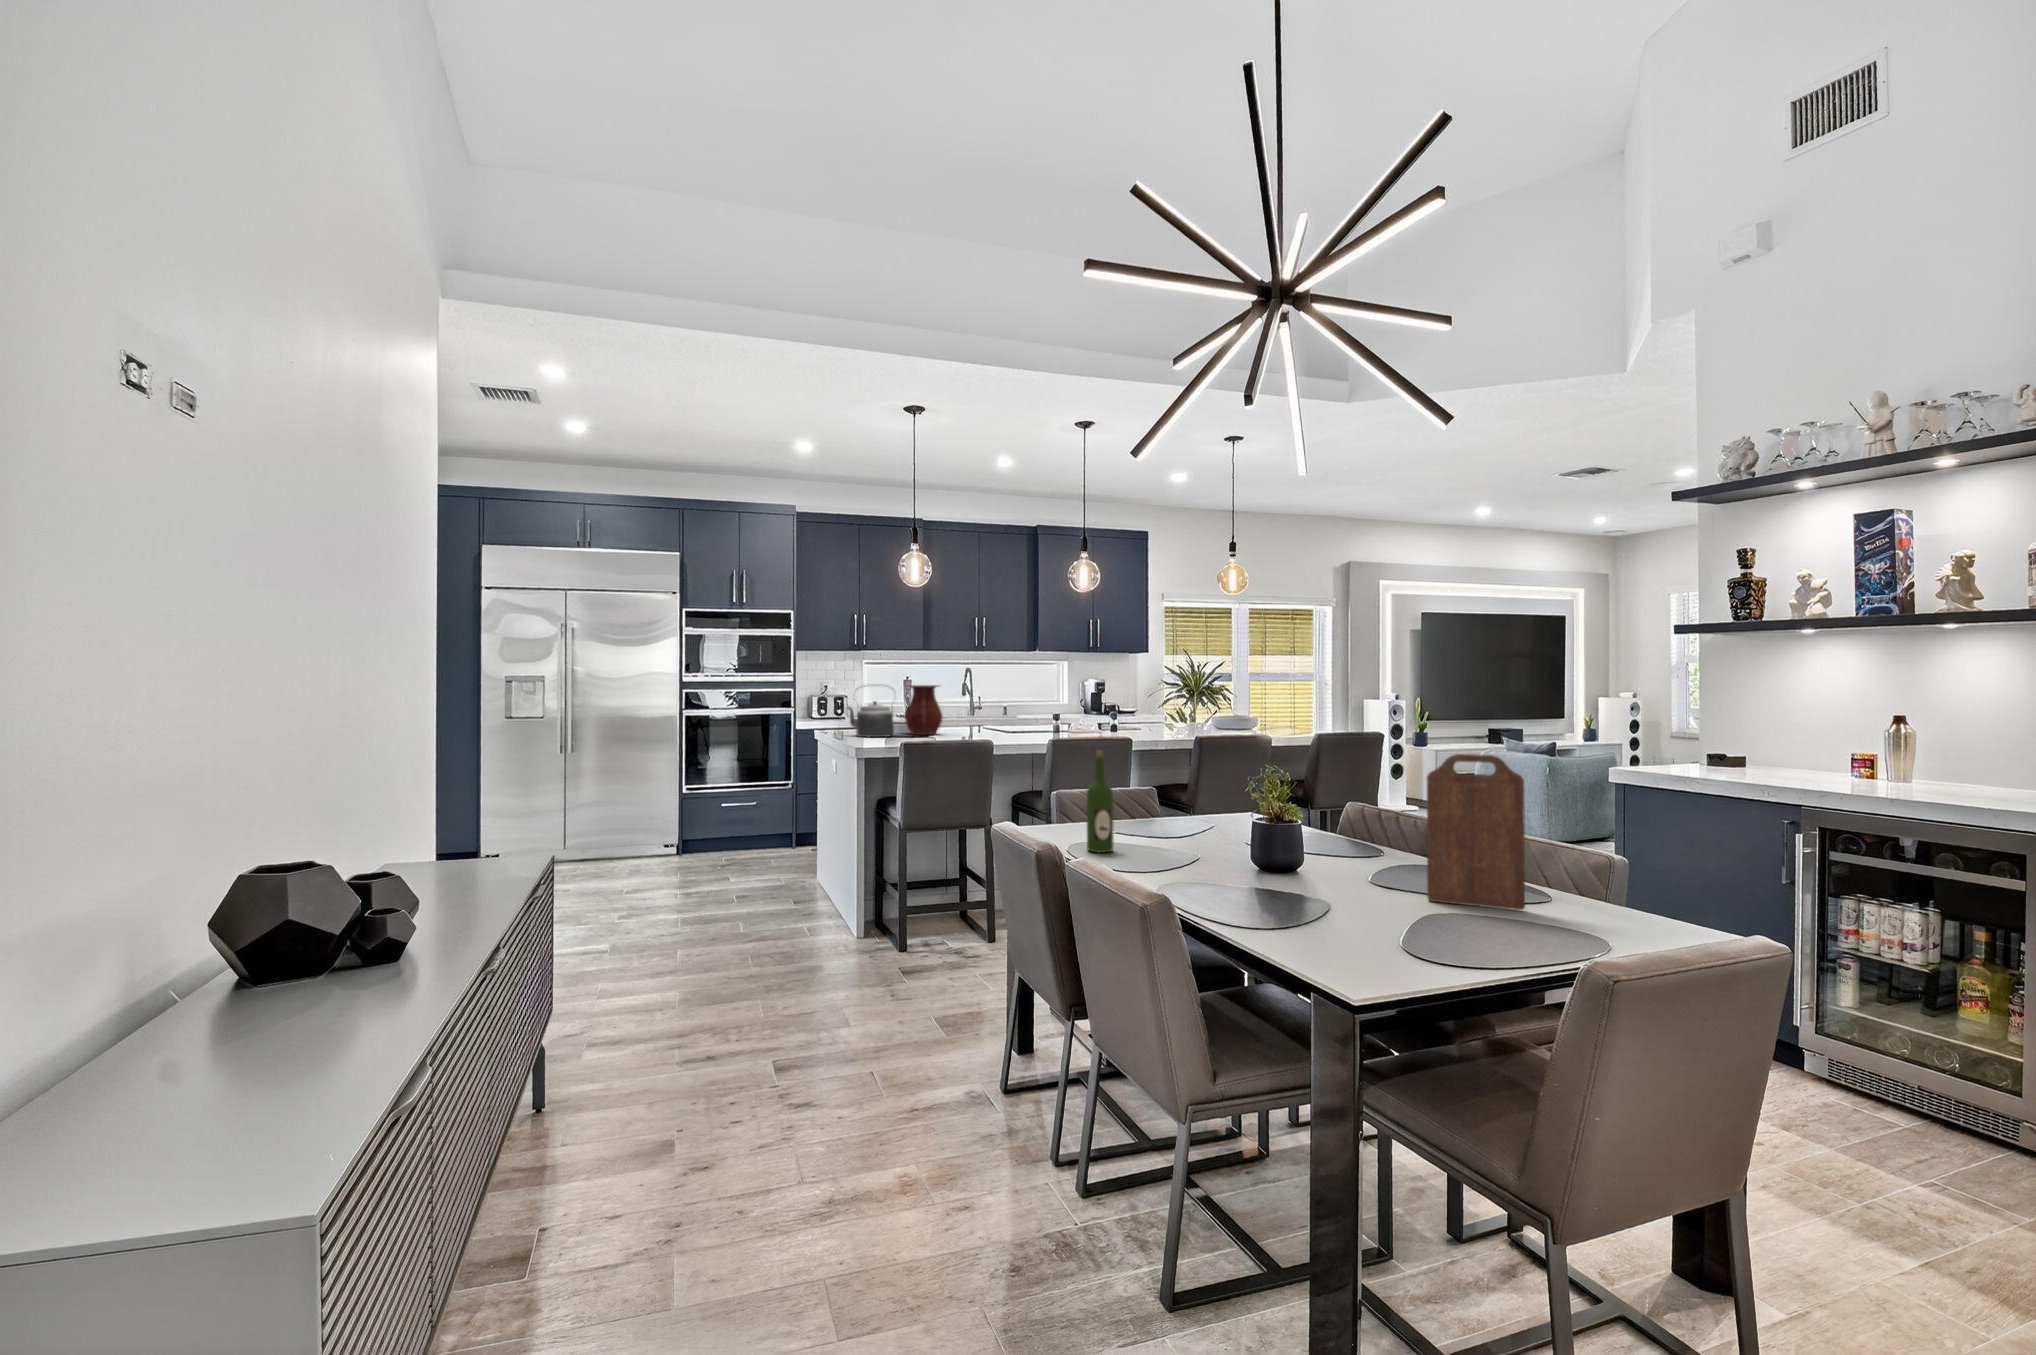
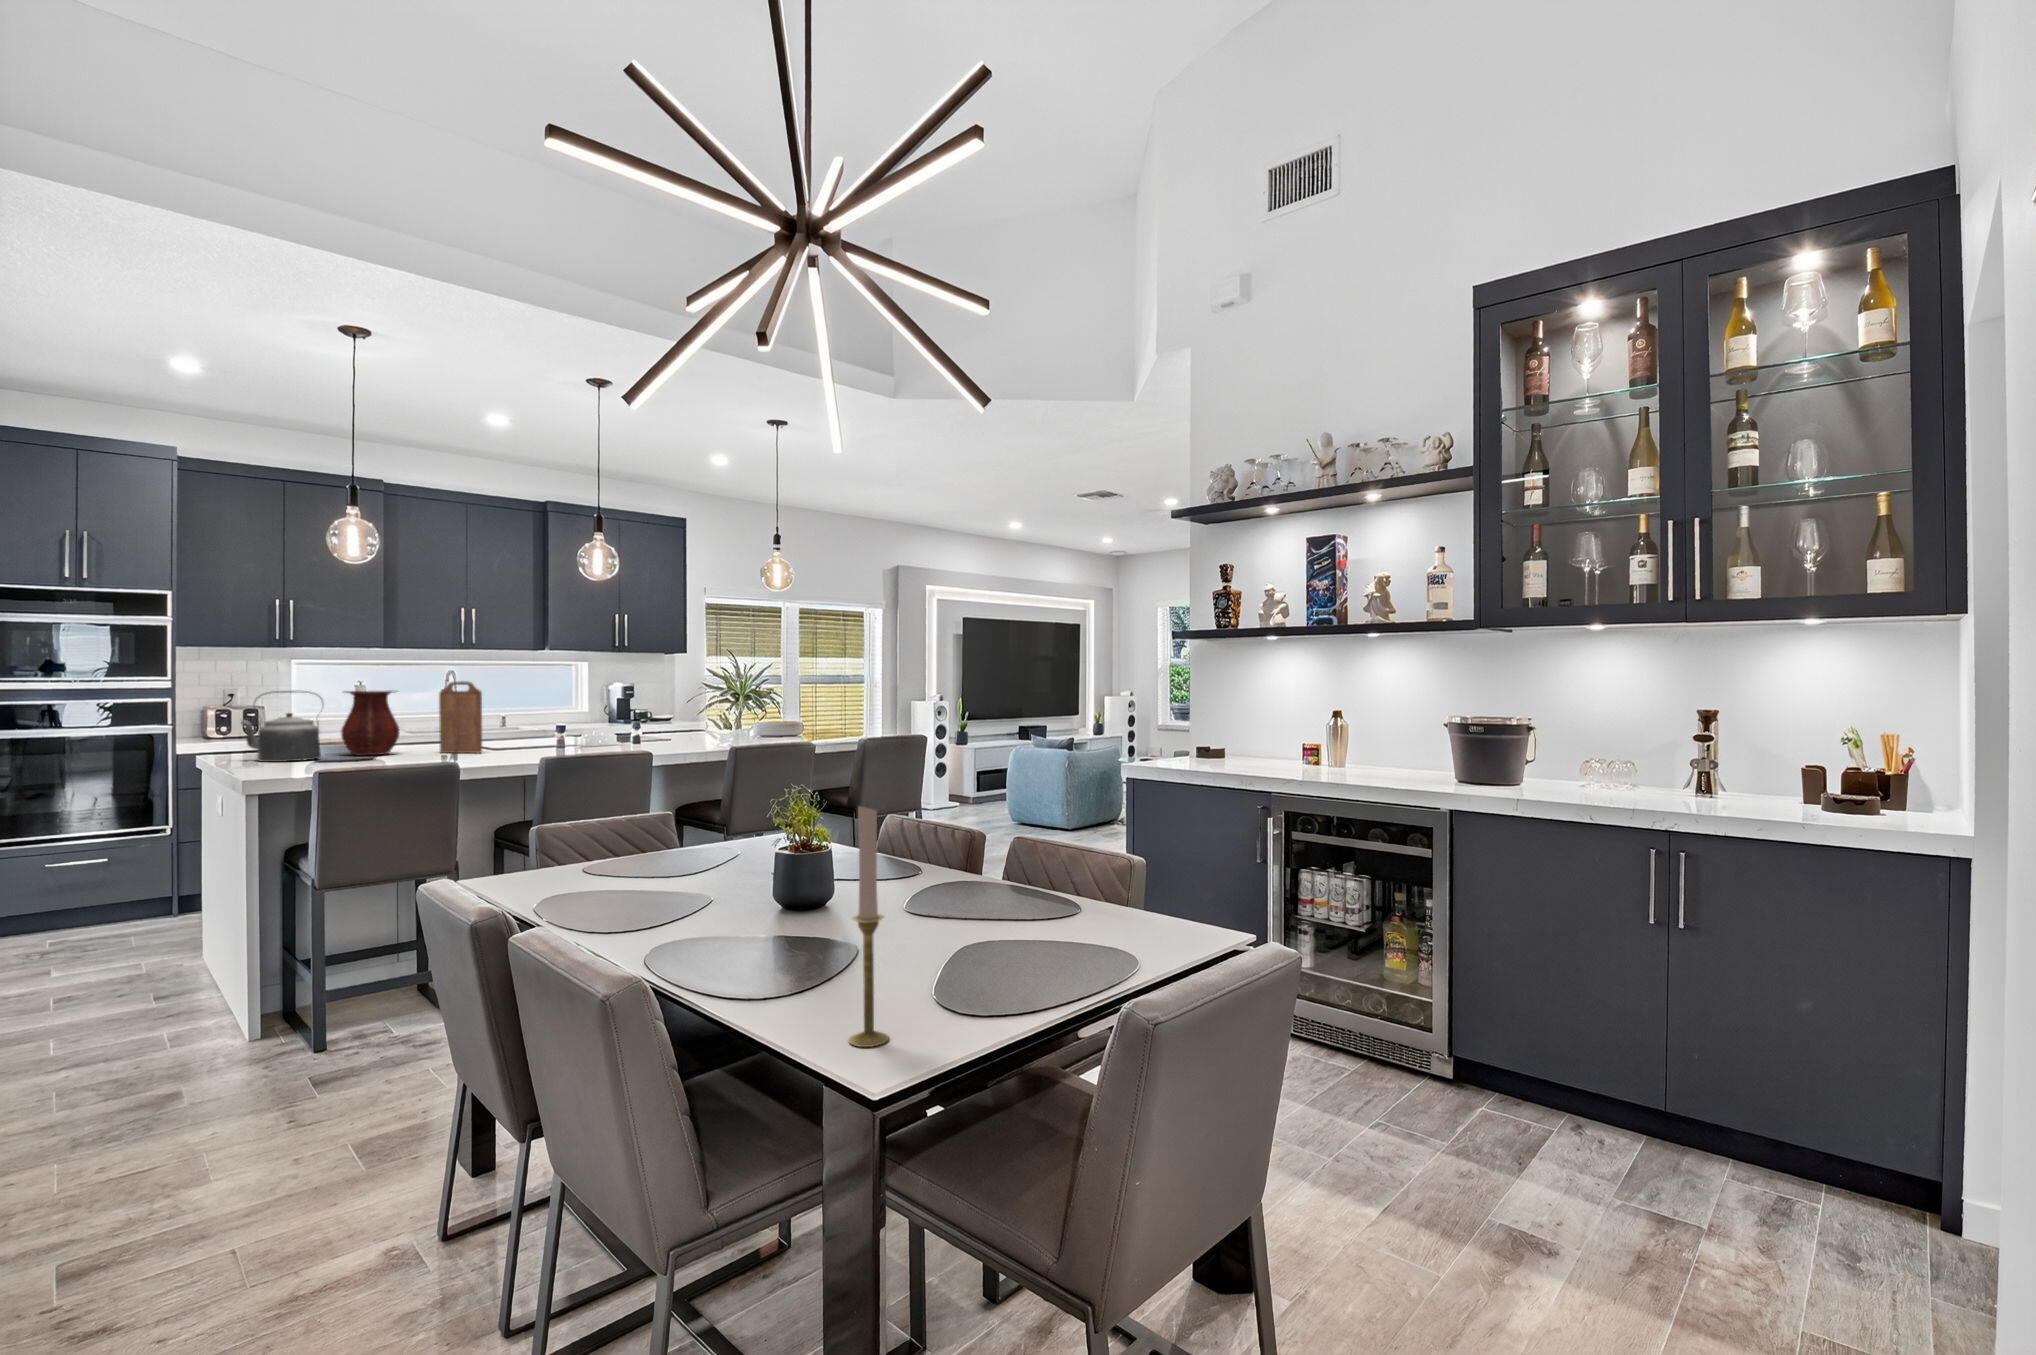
wine bottle: present [1087,750,1114,853] -> none [562,773,599,905]
cutting board: present [1427,754,1525,910] -> present [439,681,482,753]
candlestick: none [1329,777,1363,972] -> present [849,807,889,1047]

